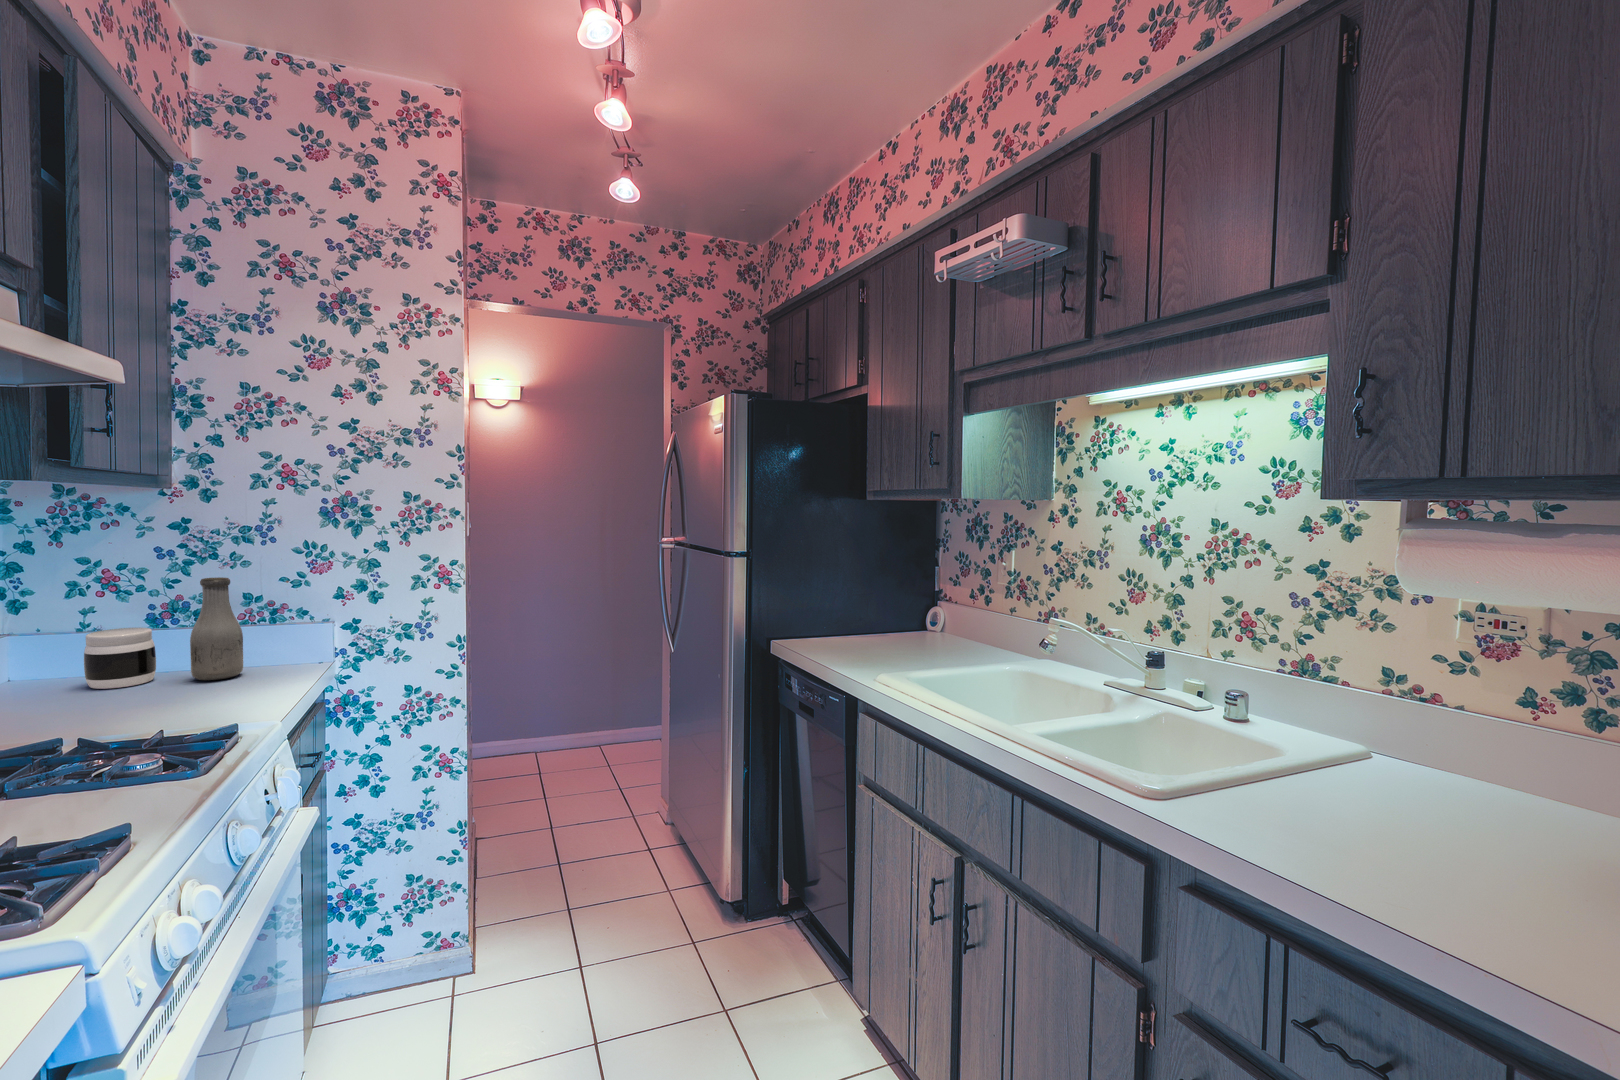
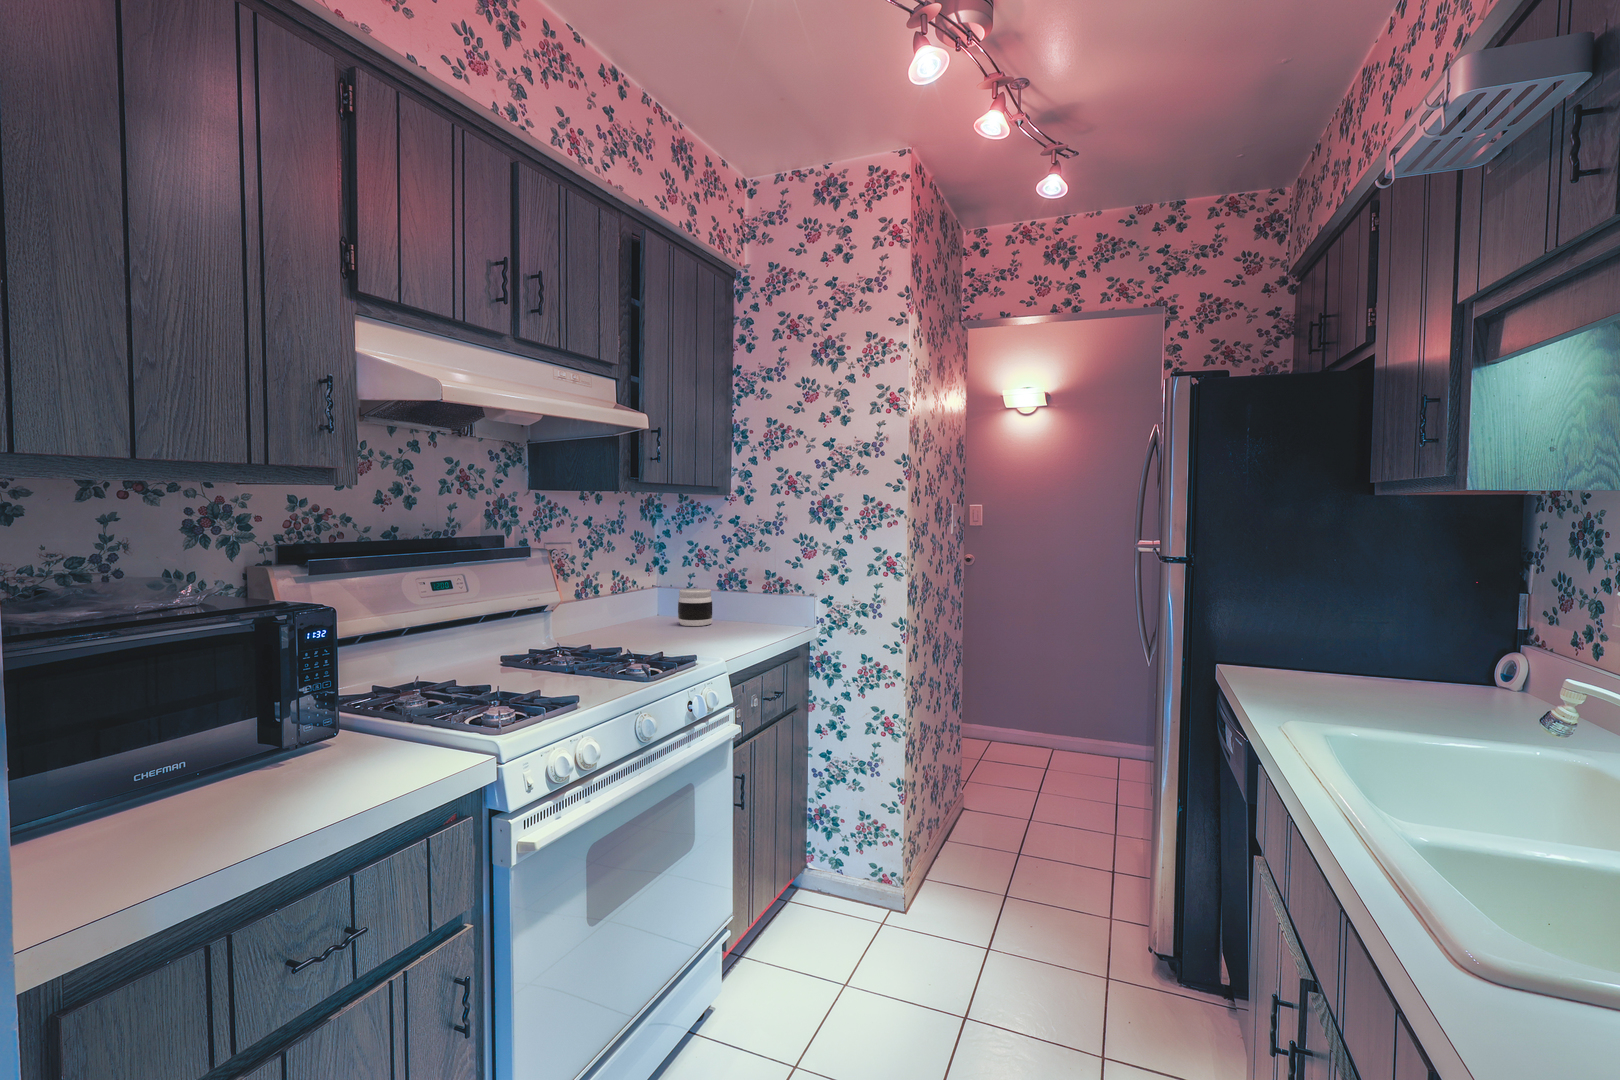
bottle: present [190,577,243,680] -> none [725,557,754,629]

